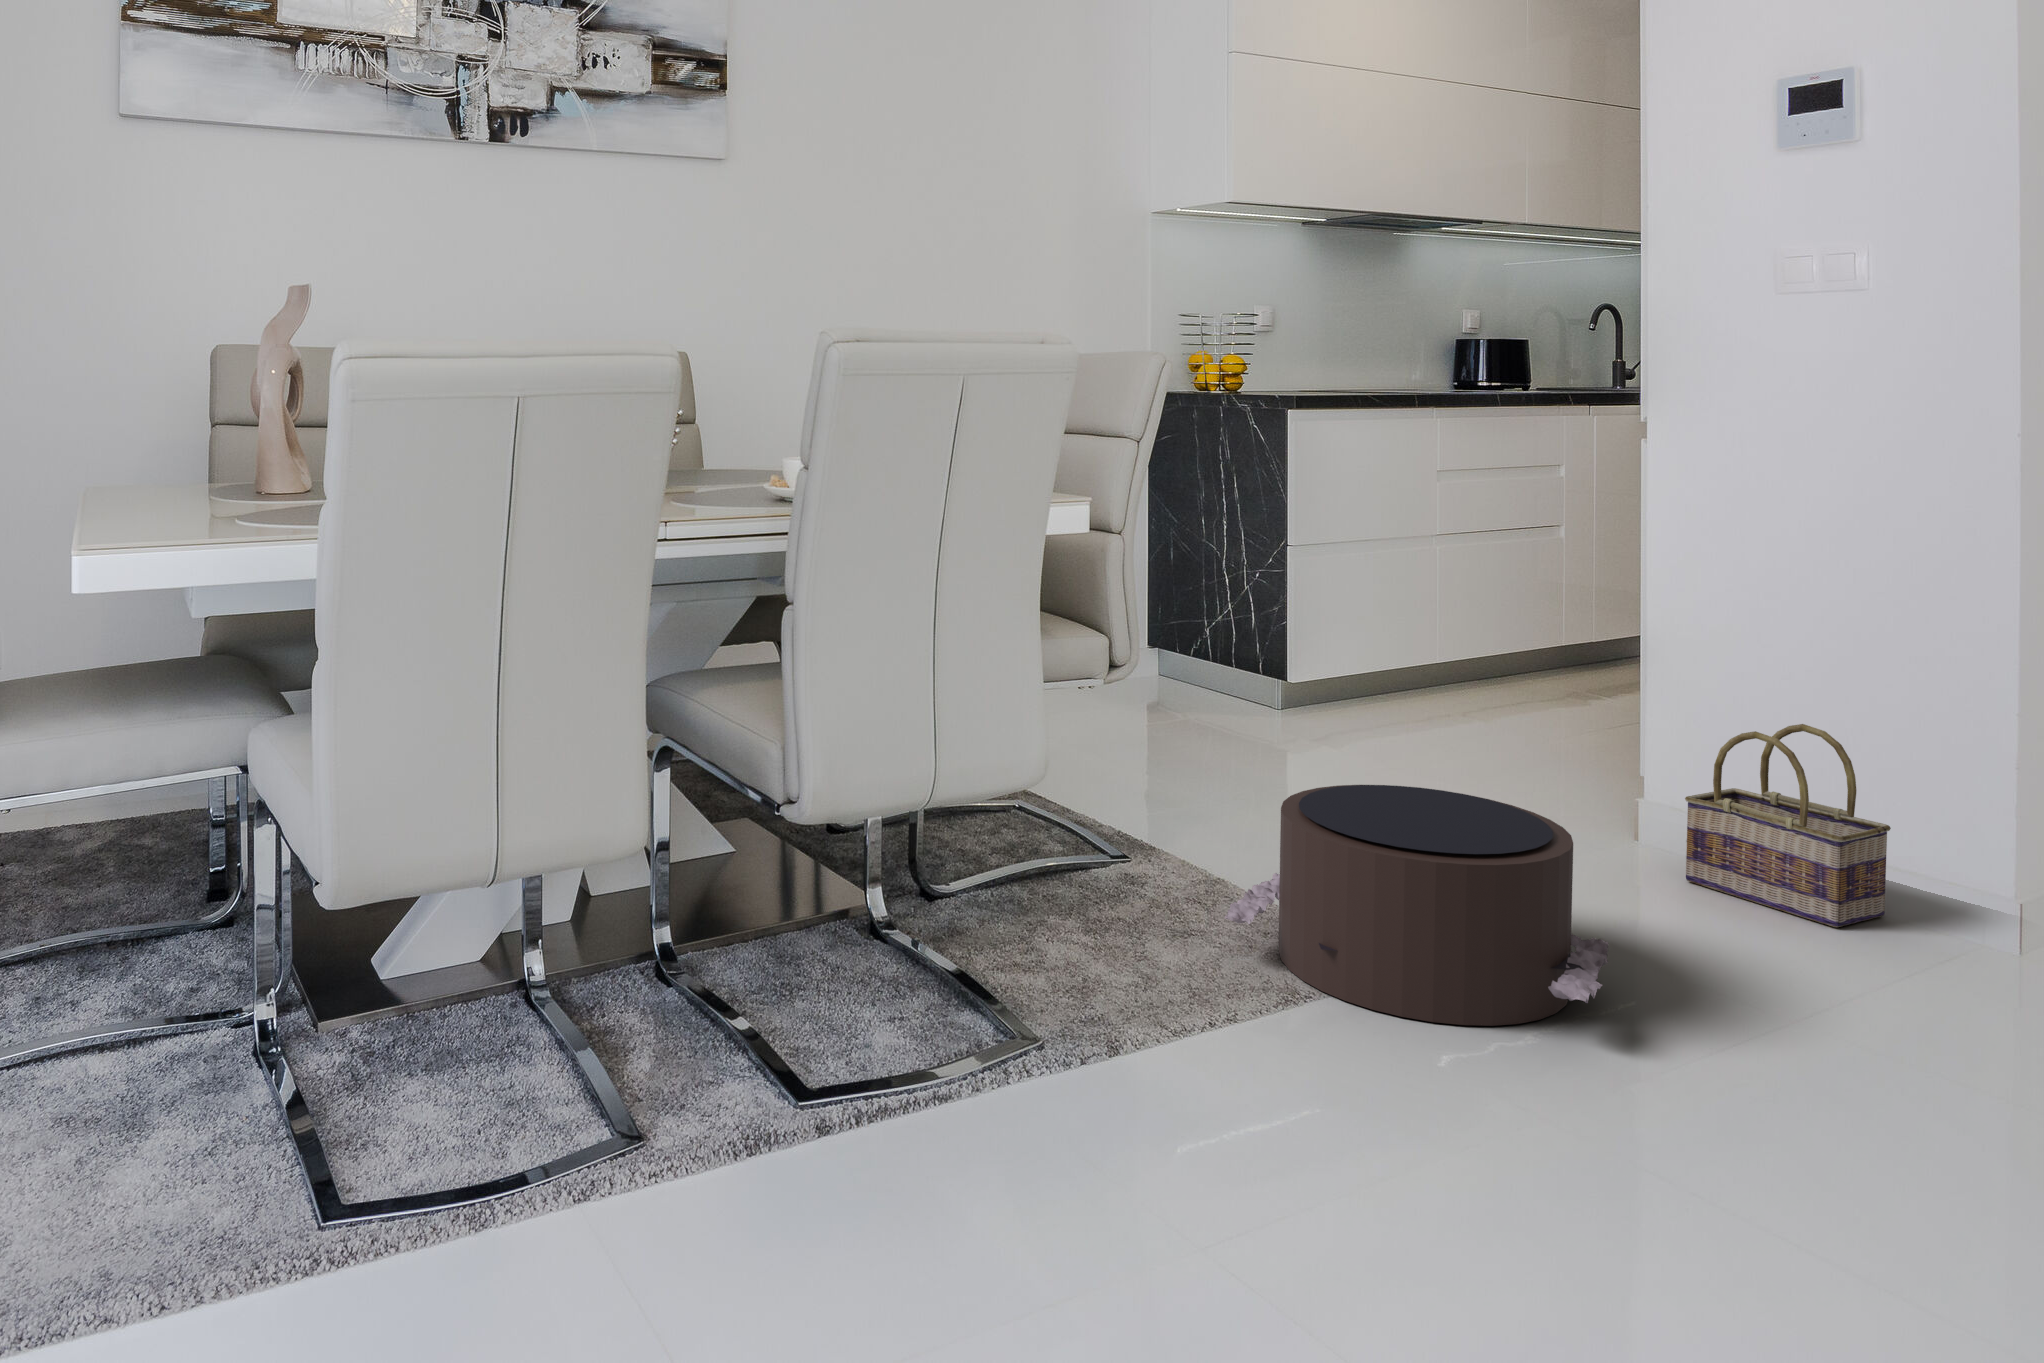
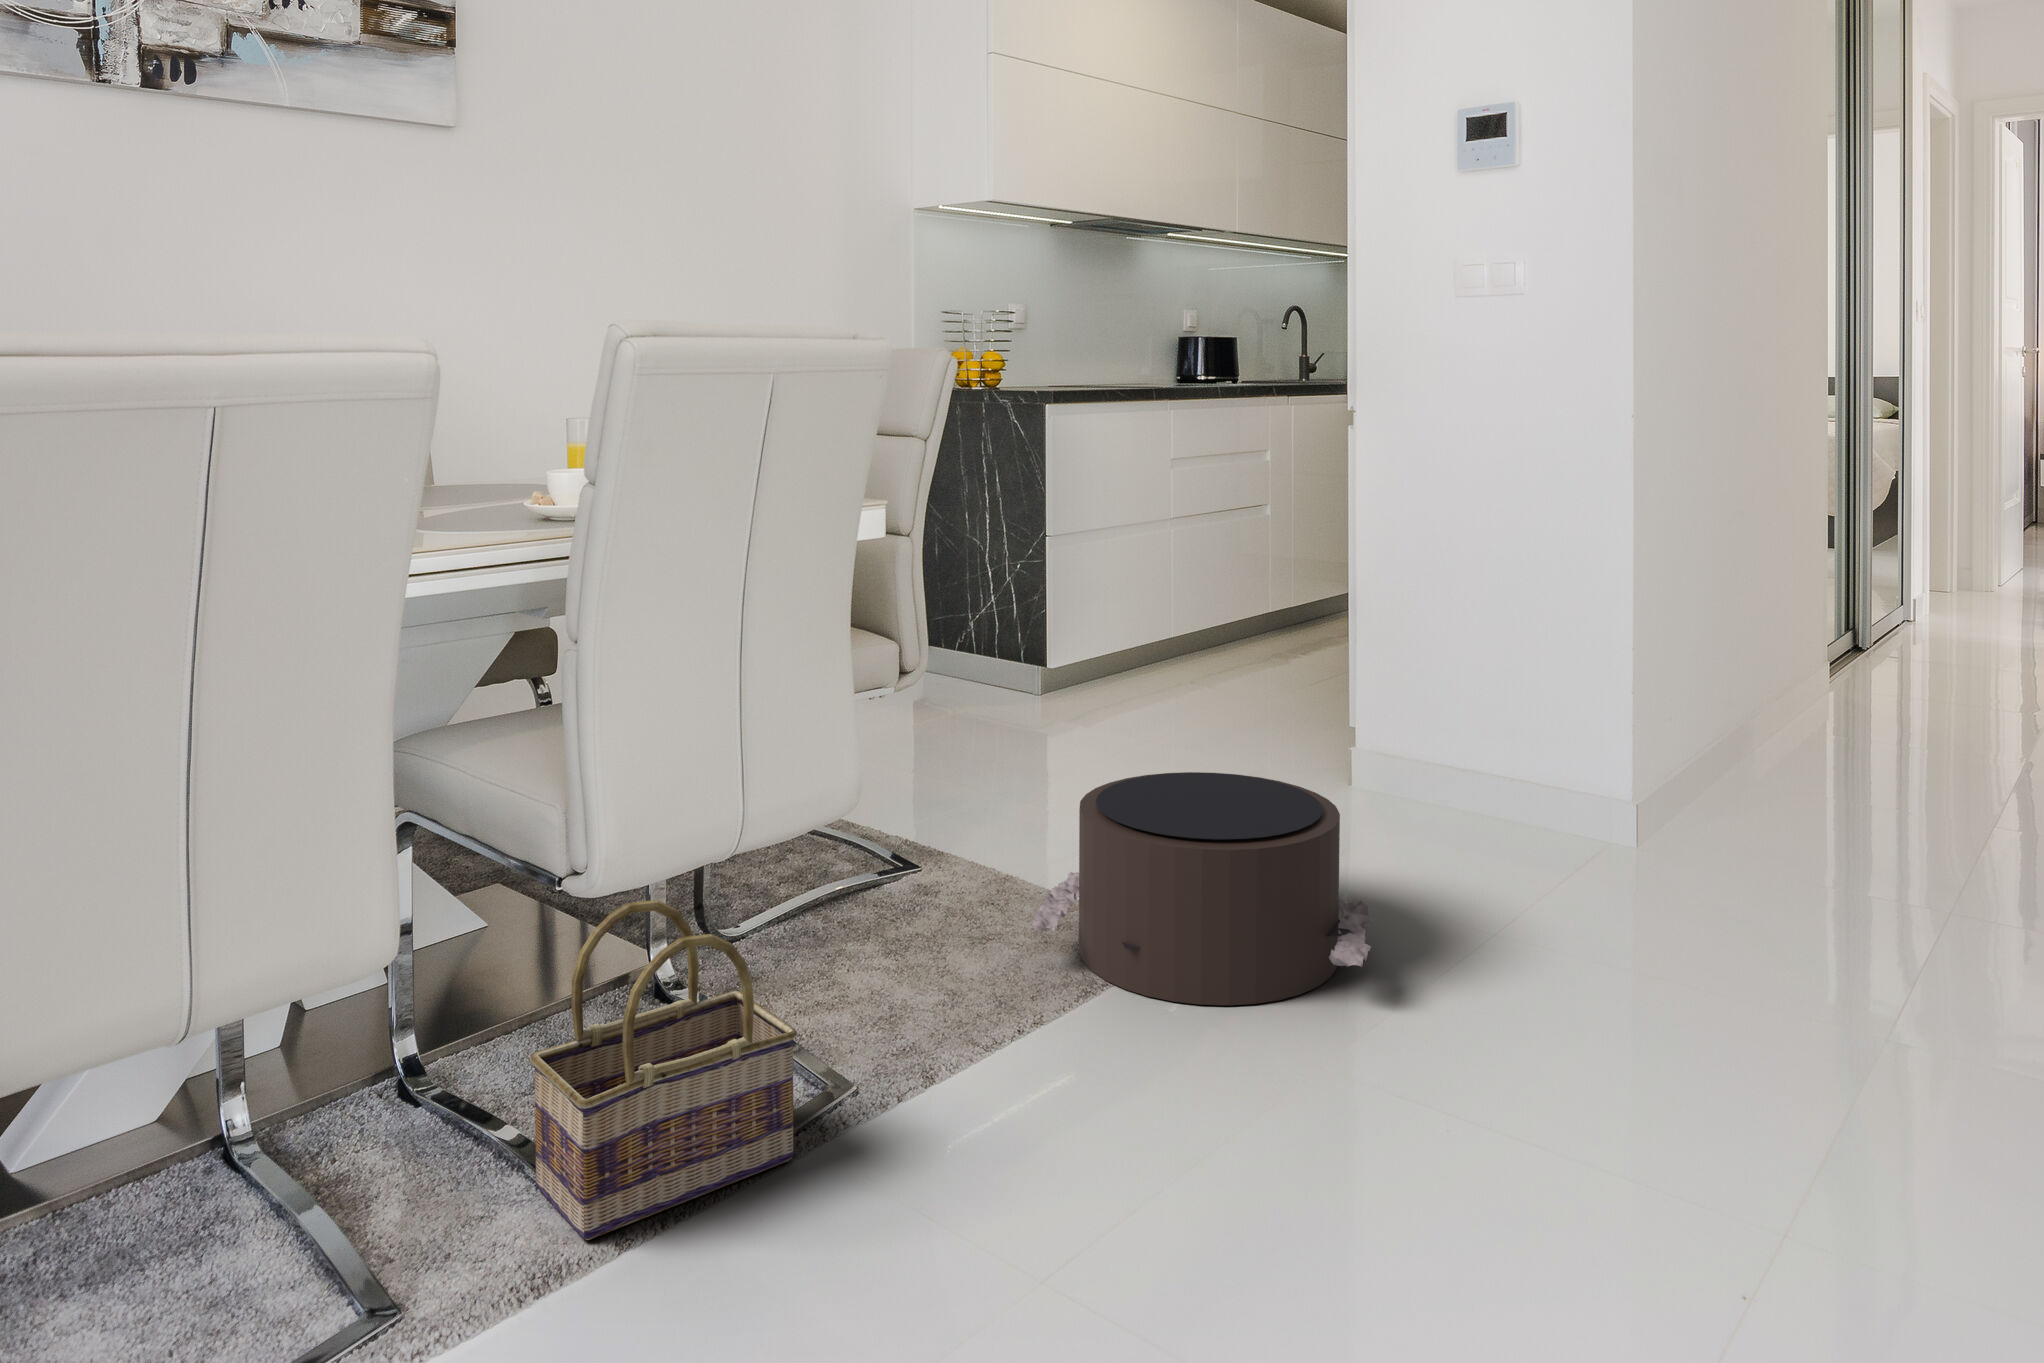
basket: present [1685,724,1891,927] -> present [530,900,797,1240]

